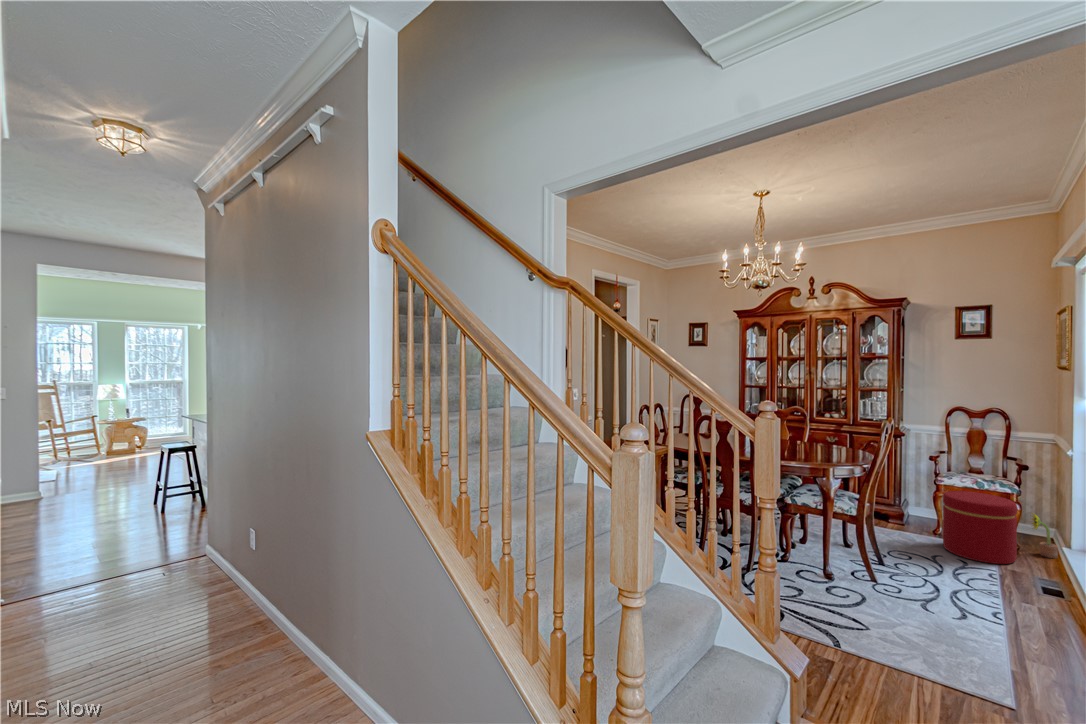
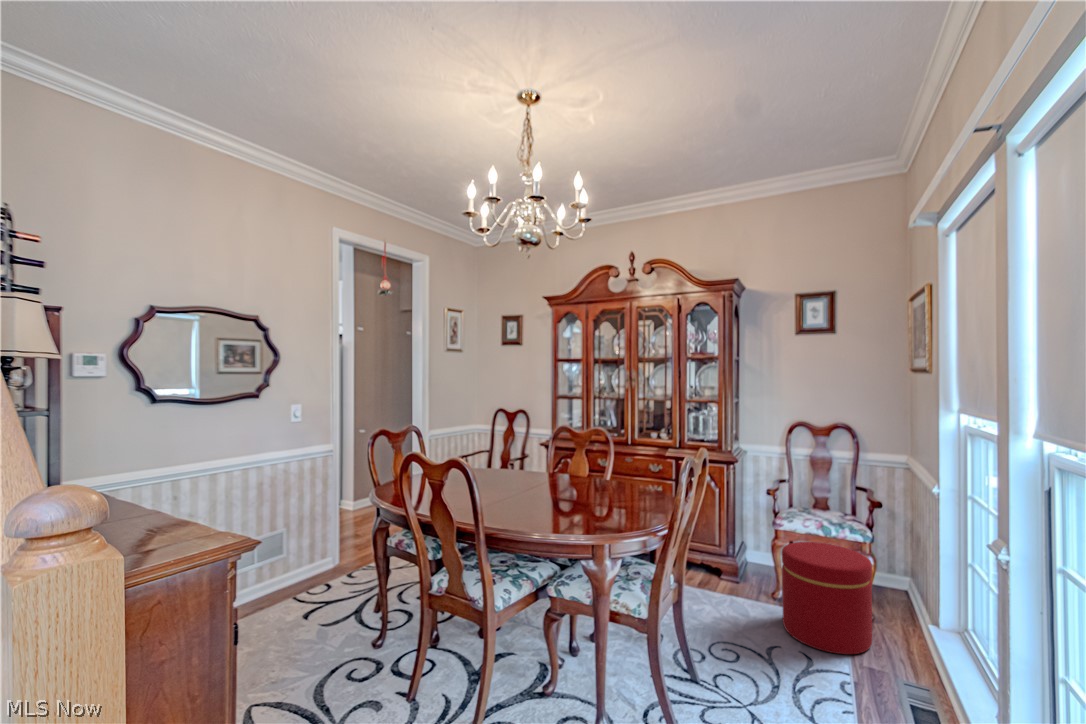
decorative plant: present [1032,513,1058,558] -> none [885,567,918,632]

